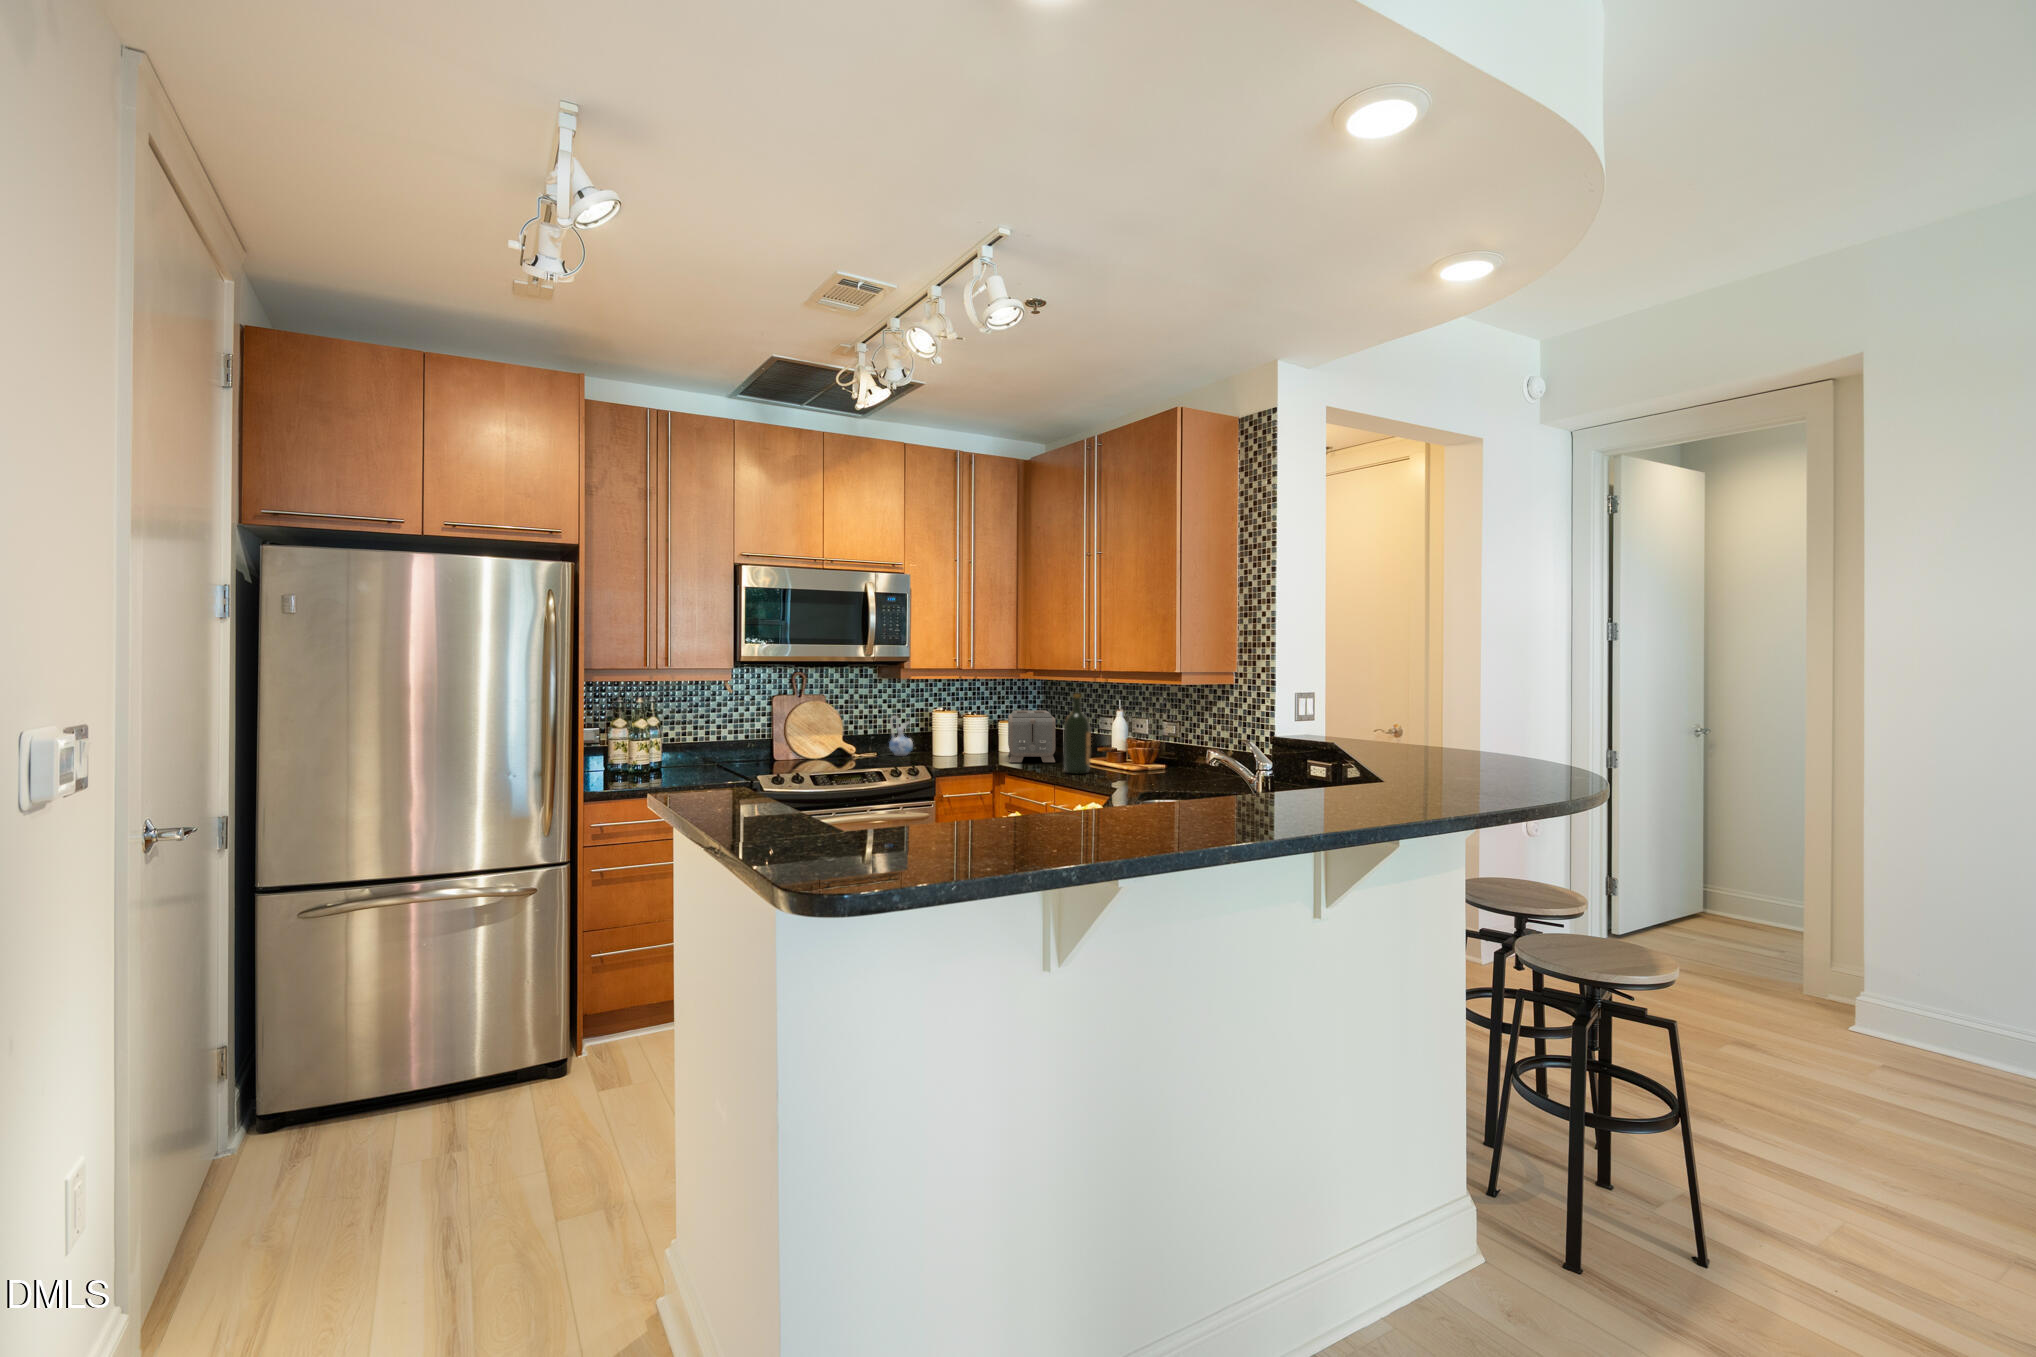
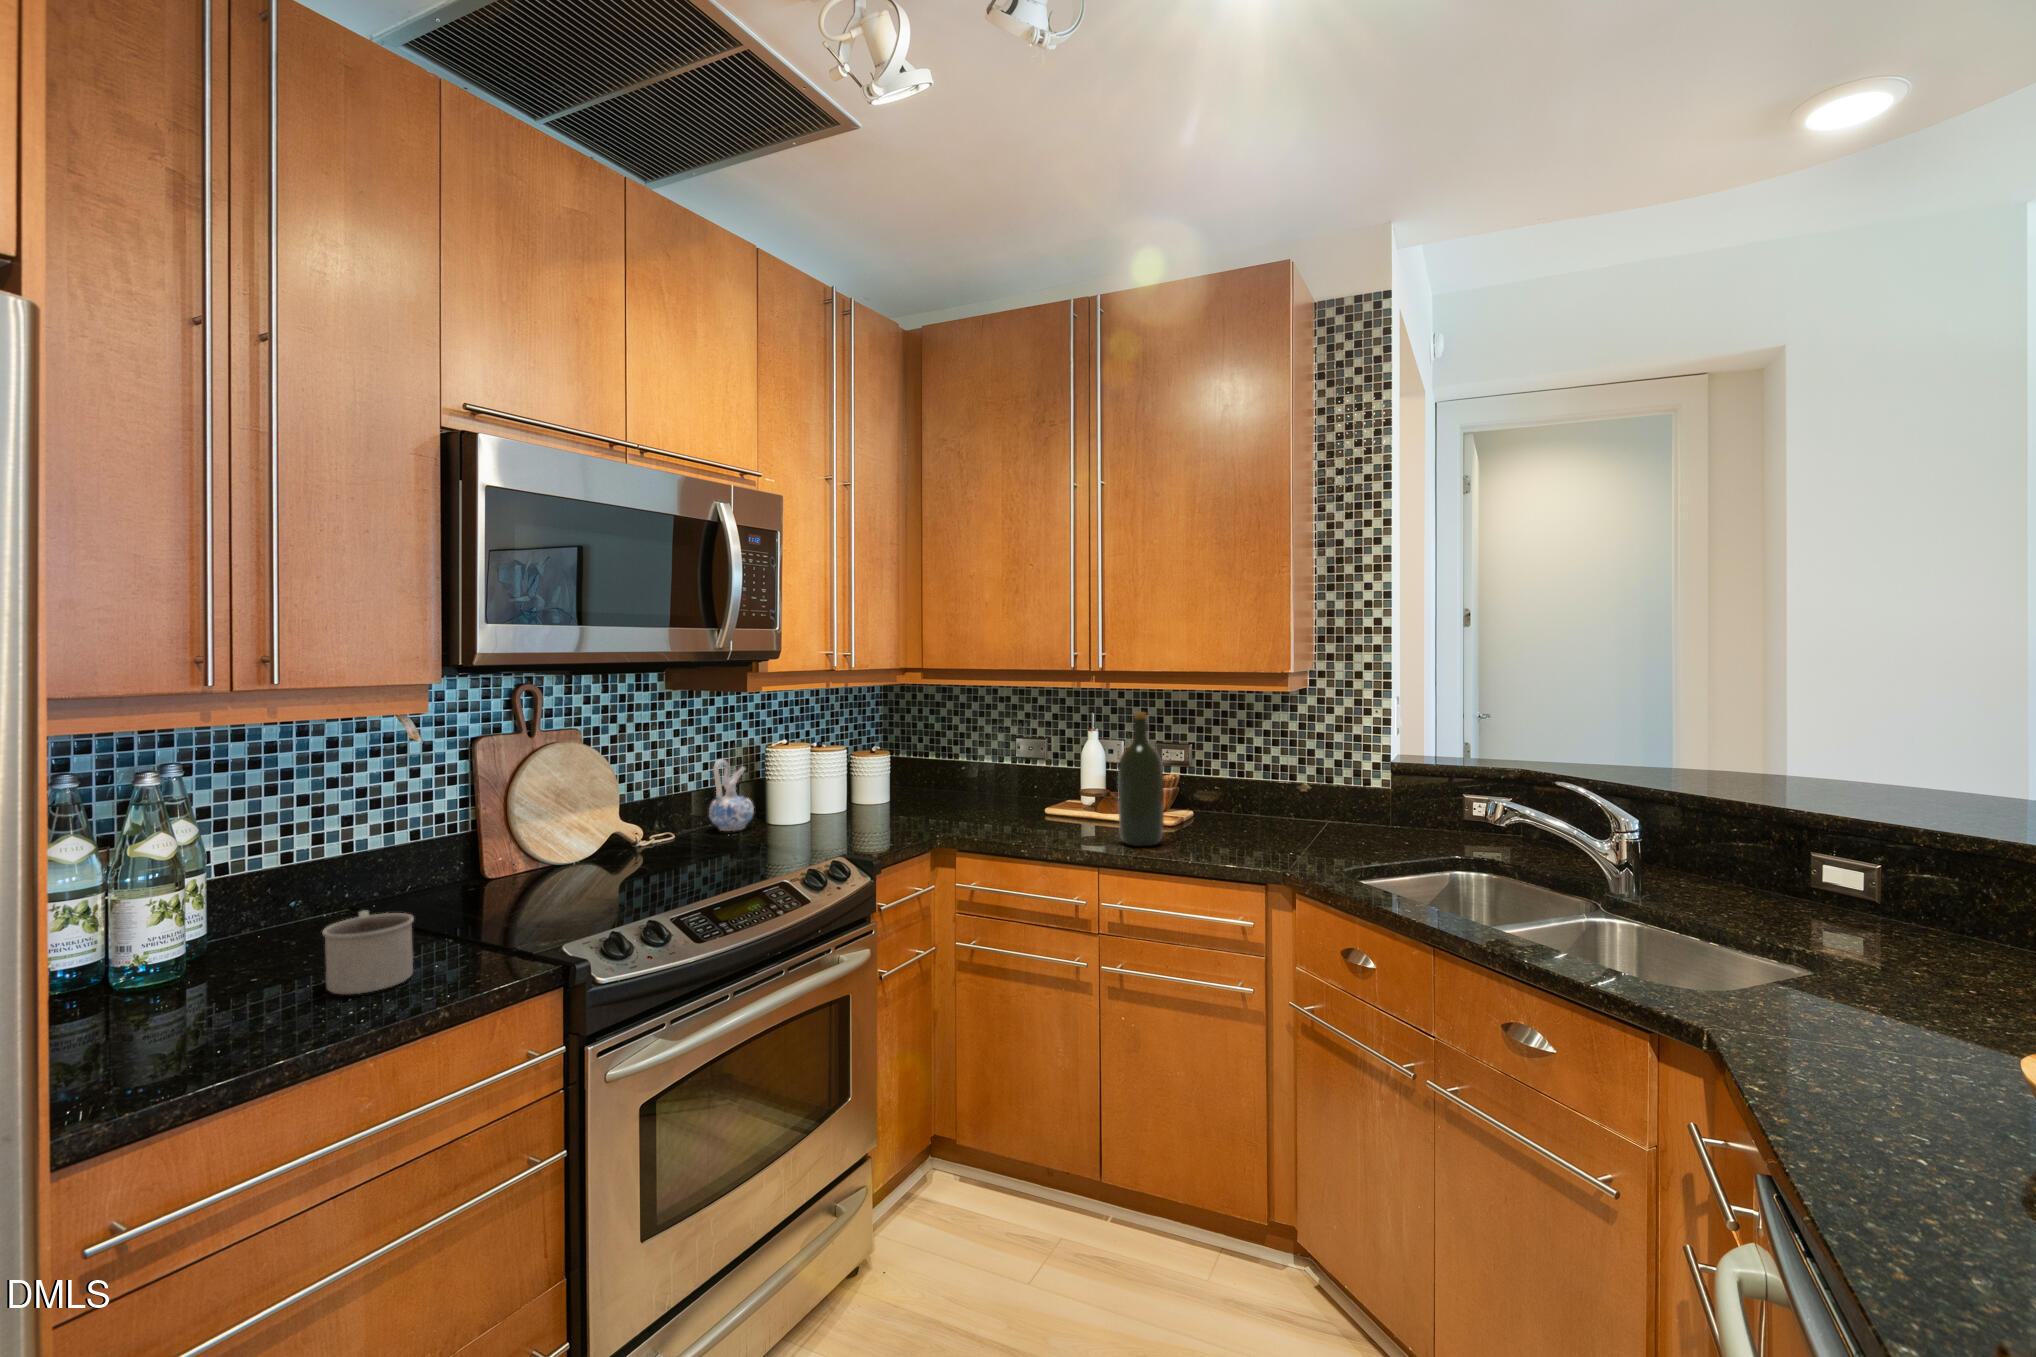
toaster: present [1008,710,1056,762] -> none [917,734,1037,829]
mug: none [680,753,710,780] -> present [322,911,414,994]

